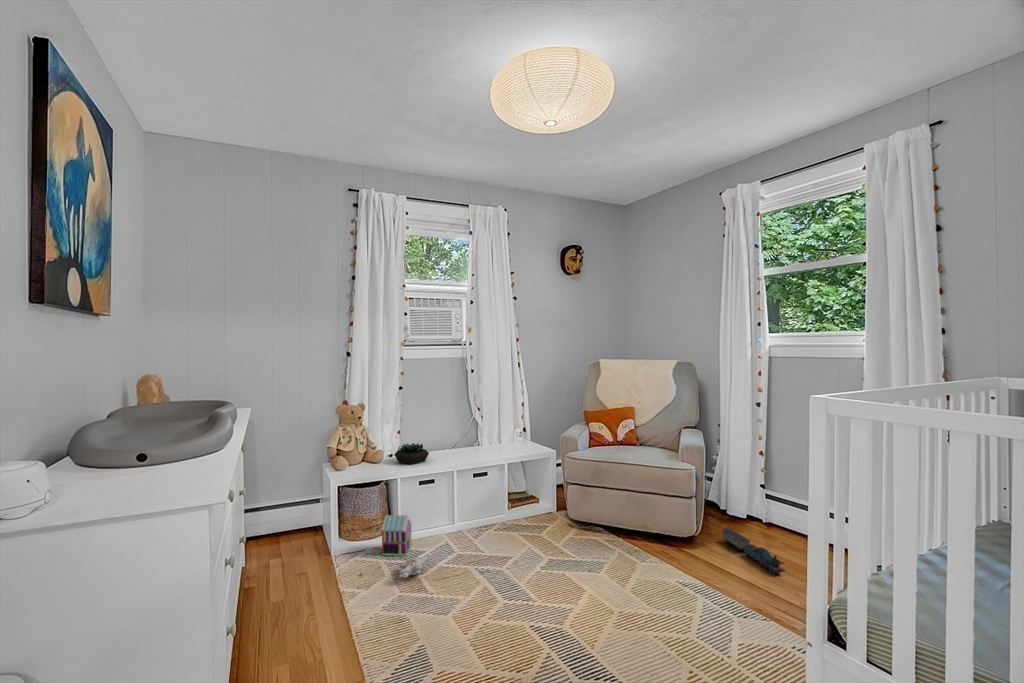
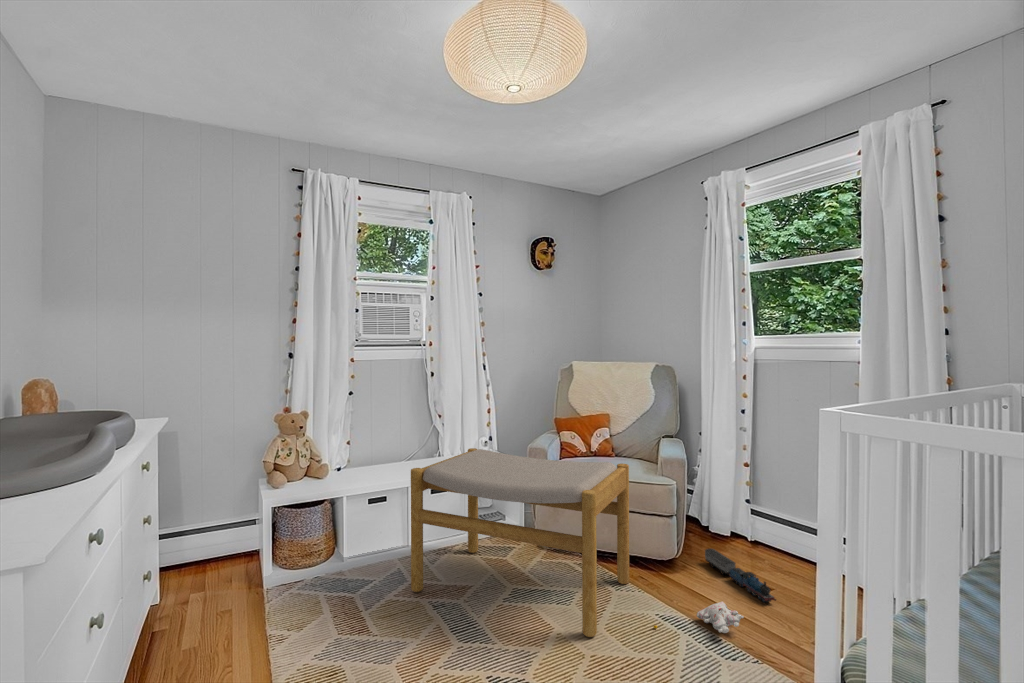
footstool: none [459,437,653,598] -> present [411,448,629,637]
succulent plant: present [395,443,429,464] -> none [341,455,381,480]
toy house: present [382,515,411,556] -> none [322,540,358,587]
plush toy: present [360,556,430,578] -> present [654,602,744,633]

